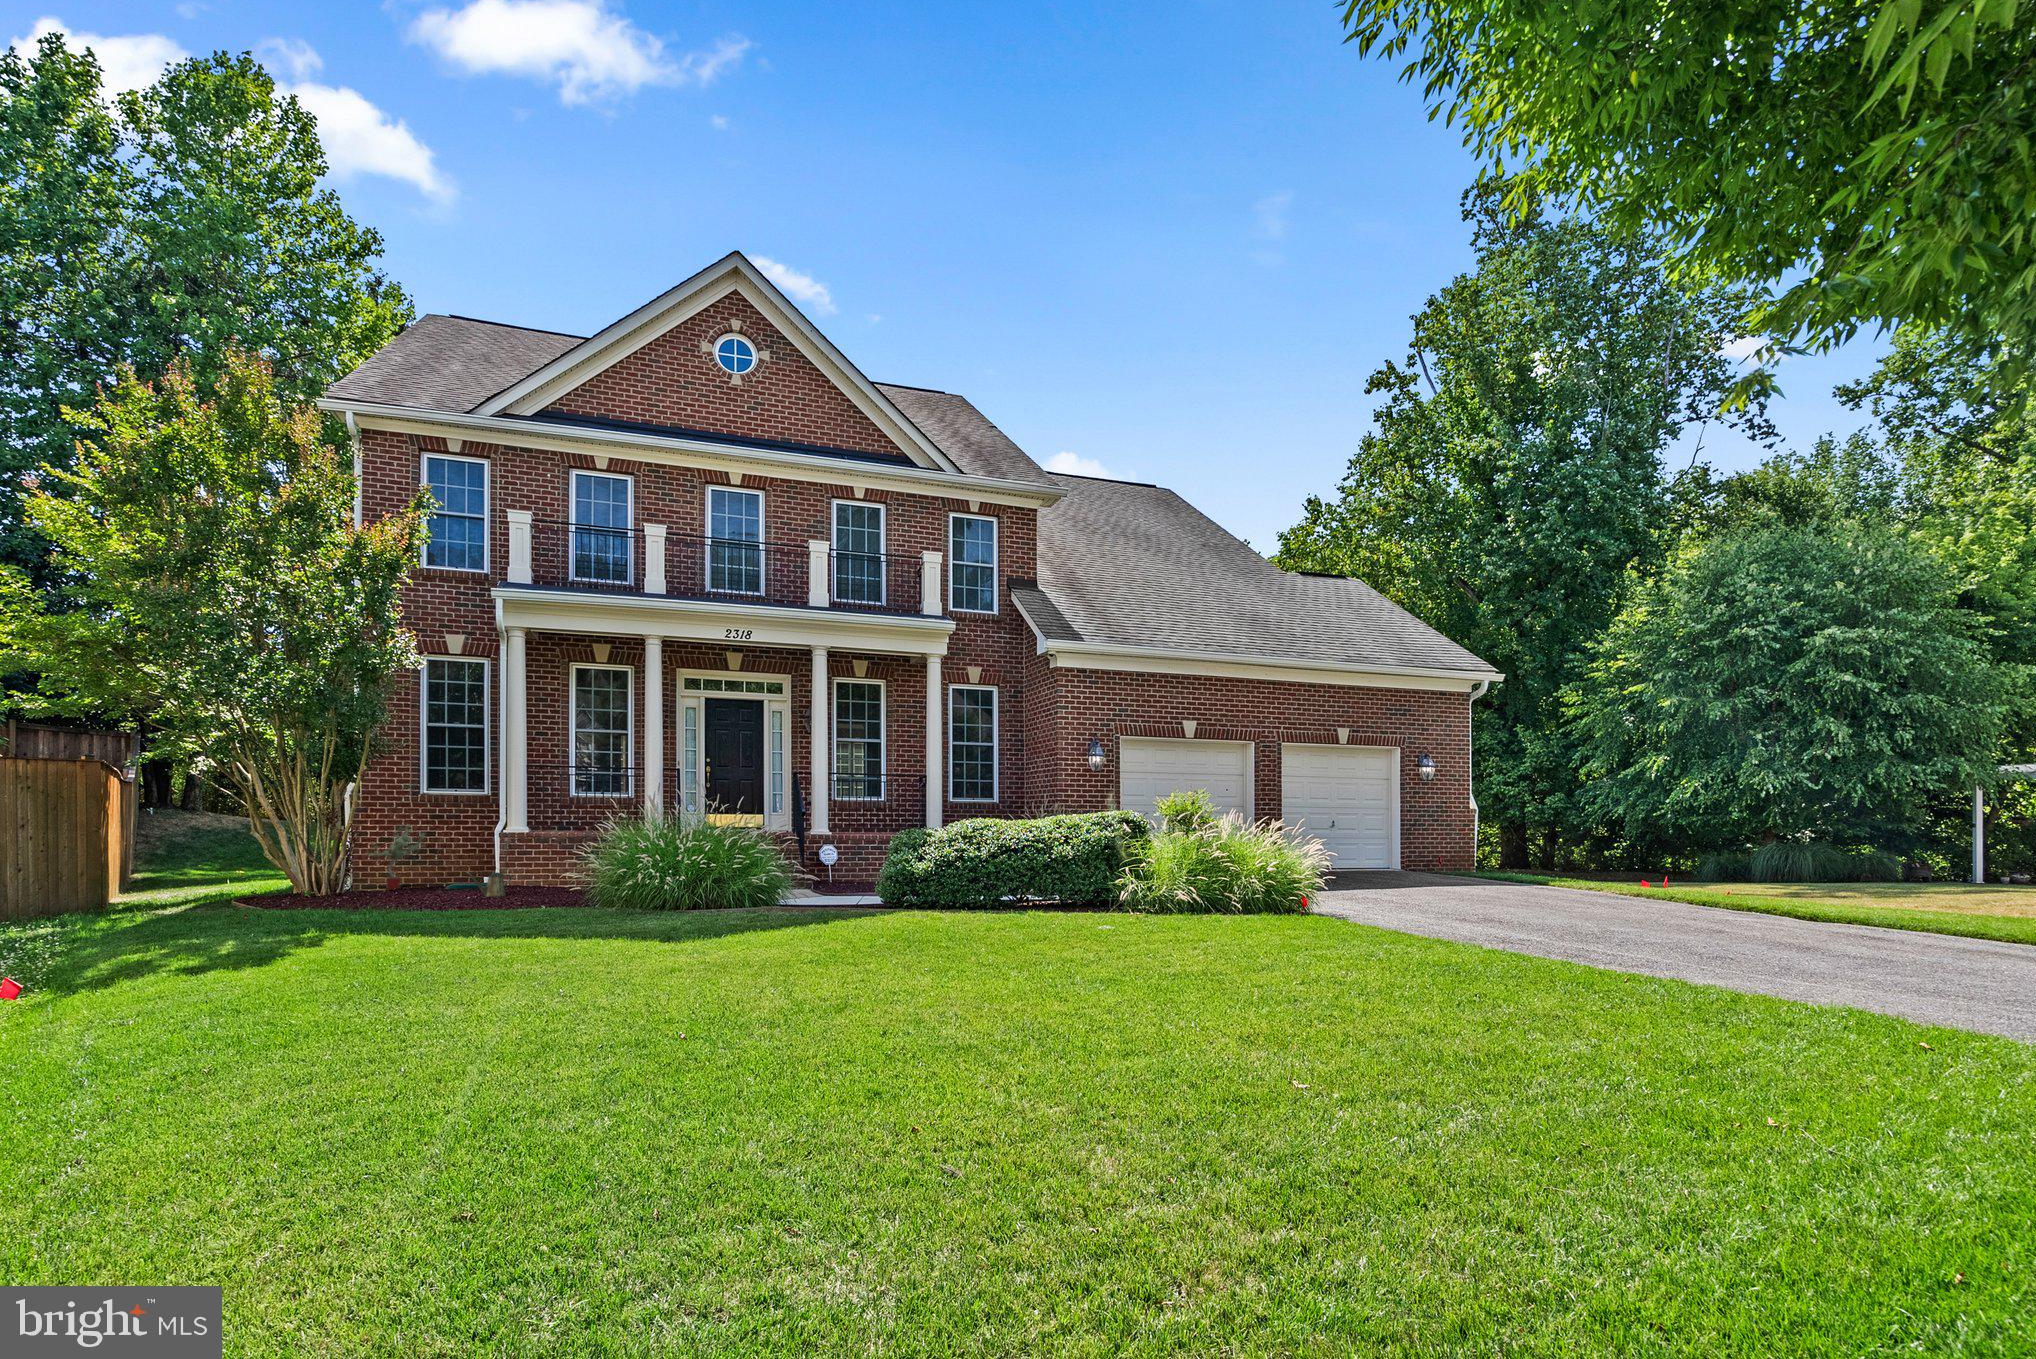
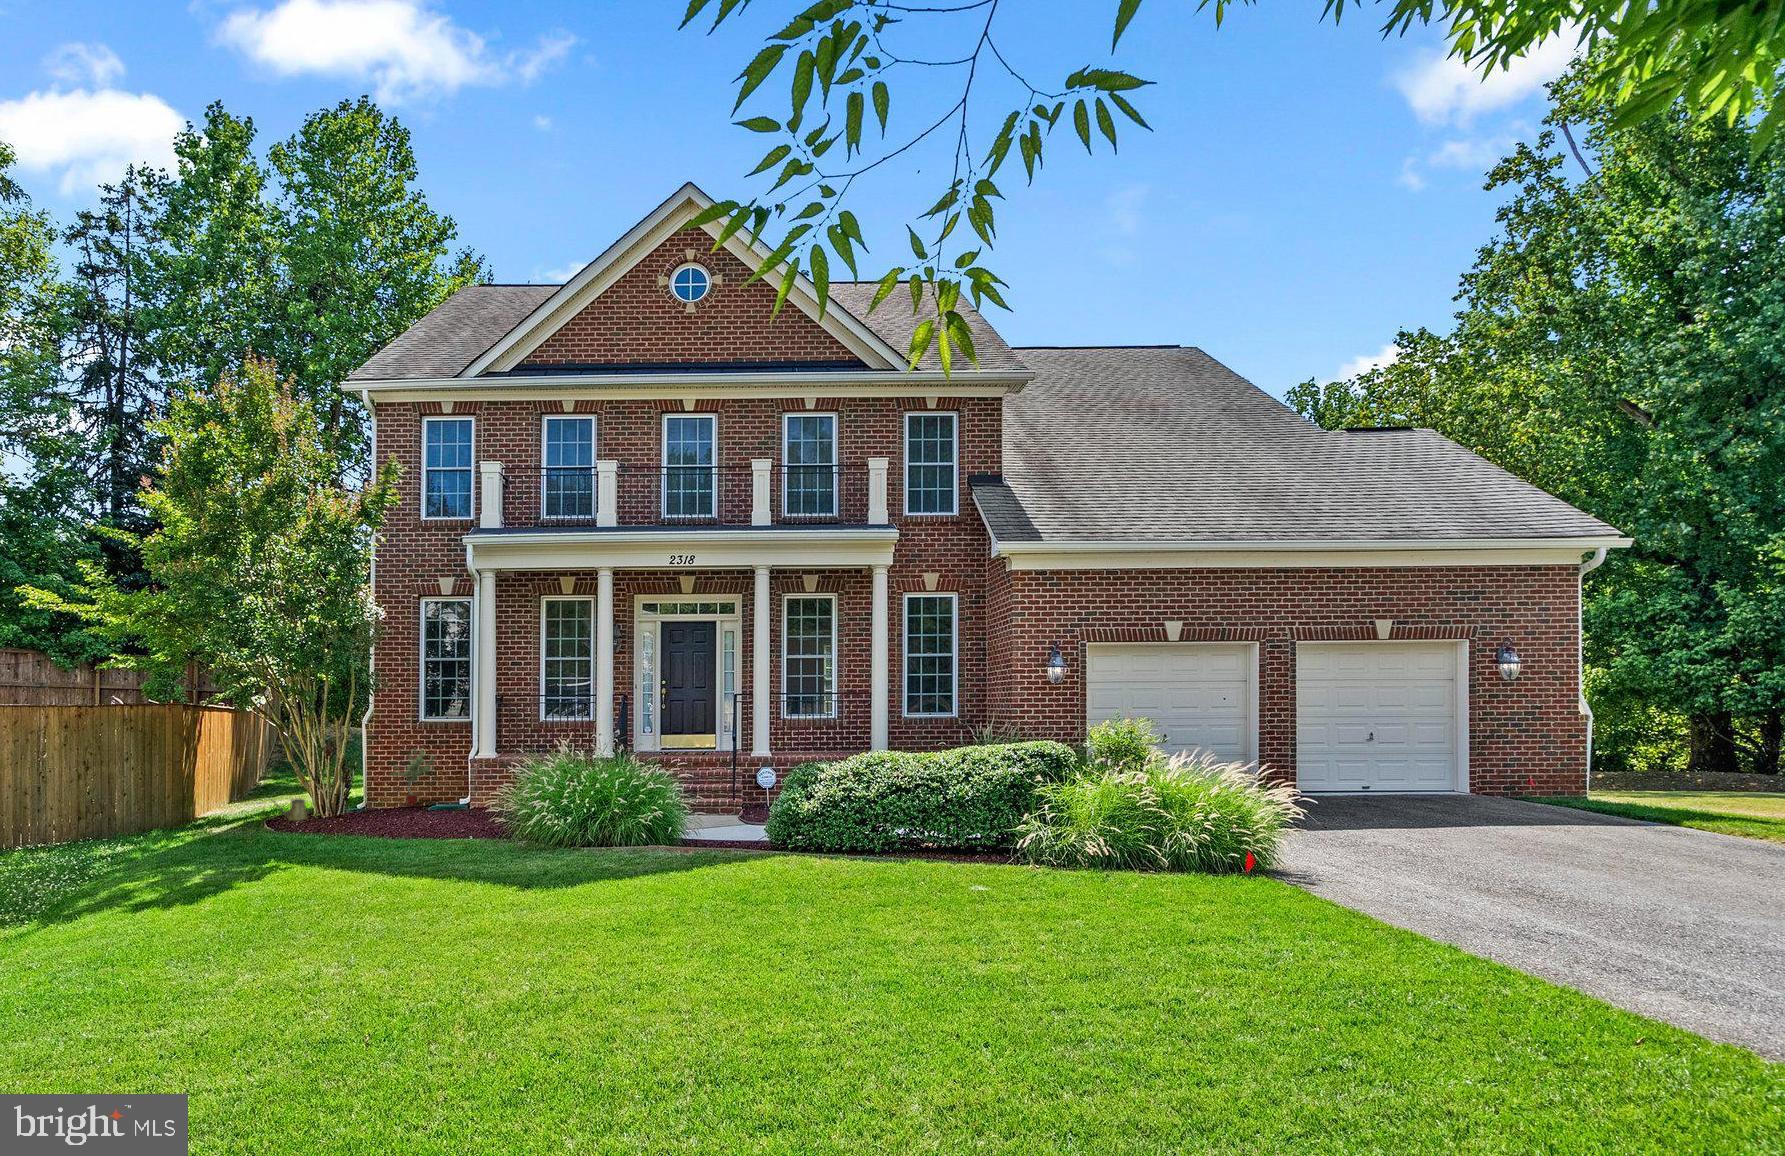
watering can: present [466,872,512,897] -> present [273,799,308,821]

